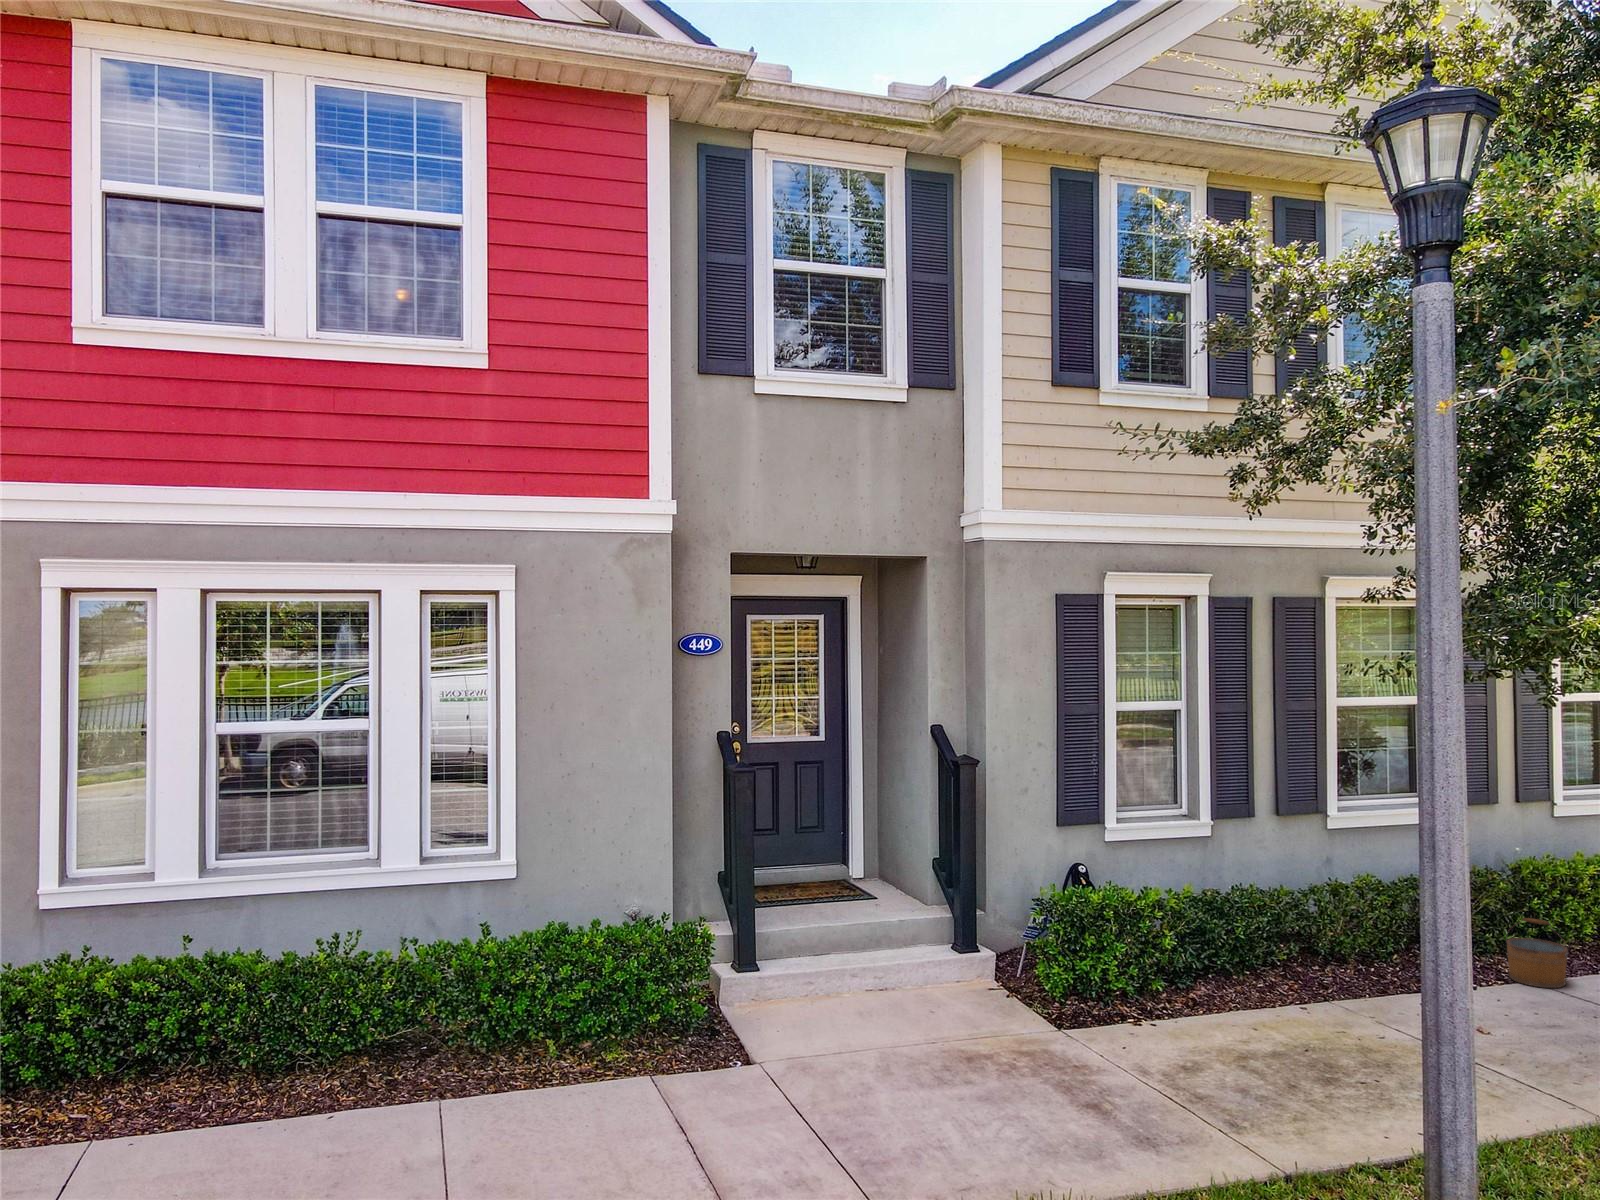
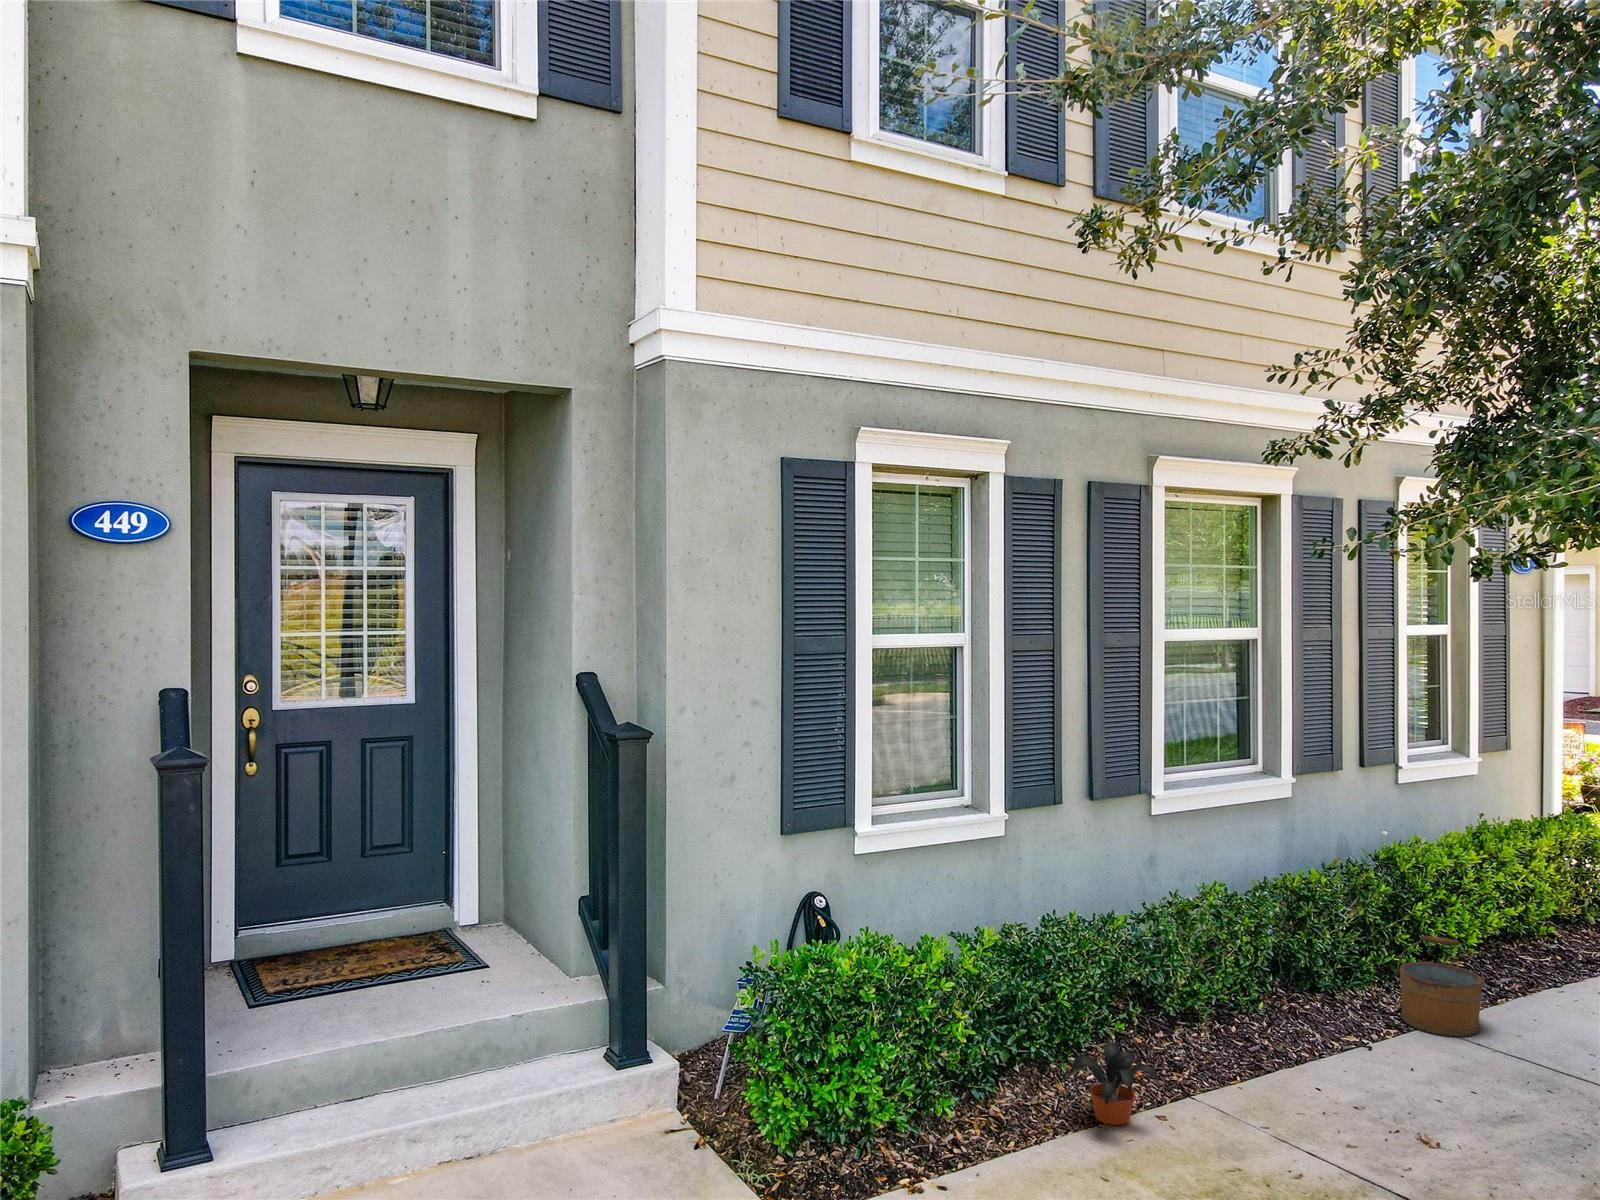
potted plant: none [1238,960,1297,1009] -> present [1069,1041,1159,1125]

